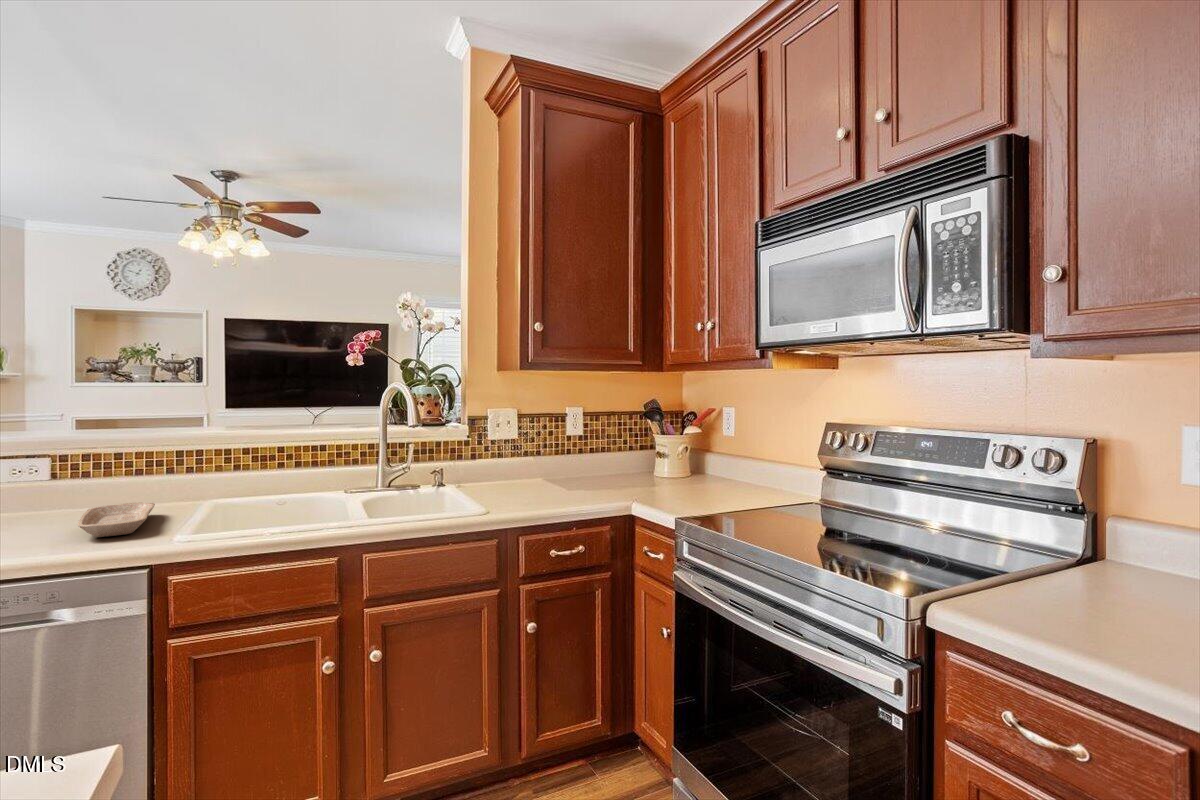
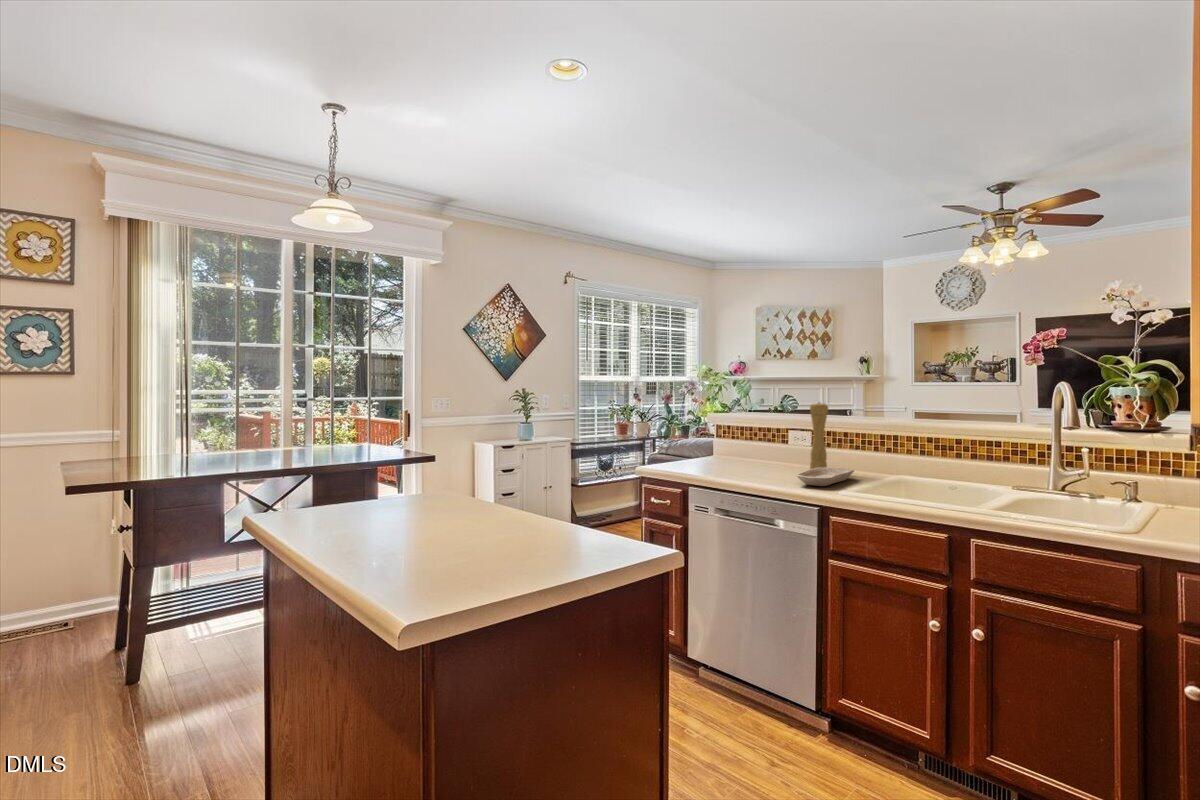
pepper mill: none [56,410,90,515] -> present [810,402,828,469]

